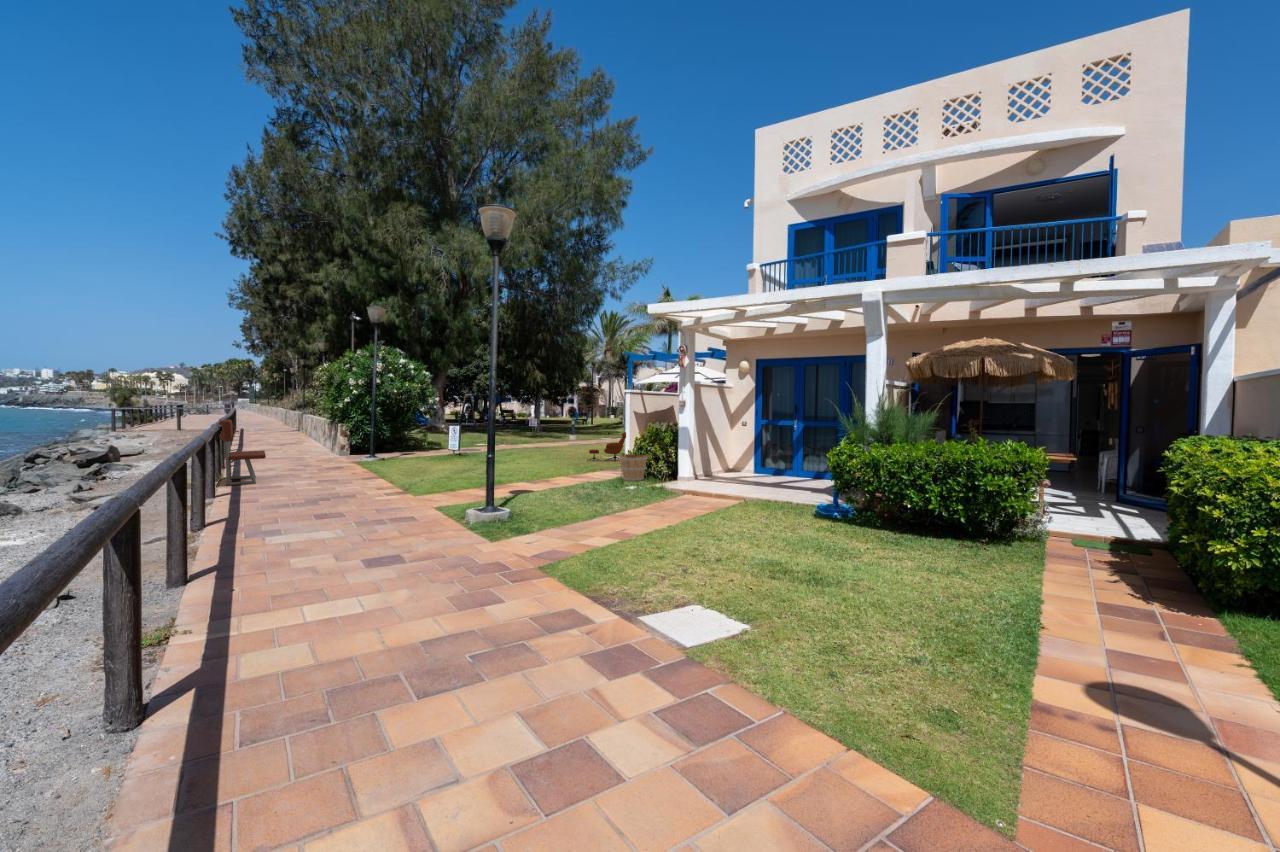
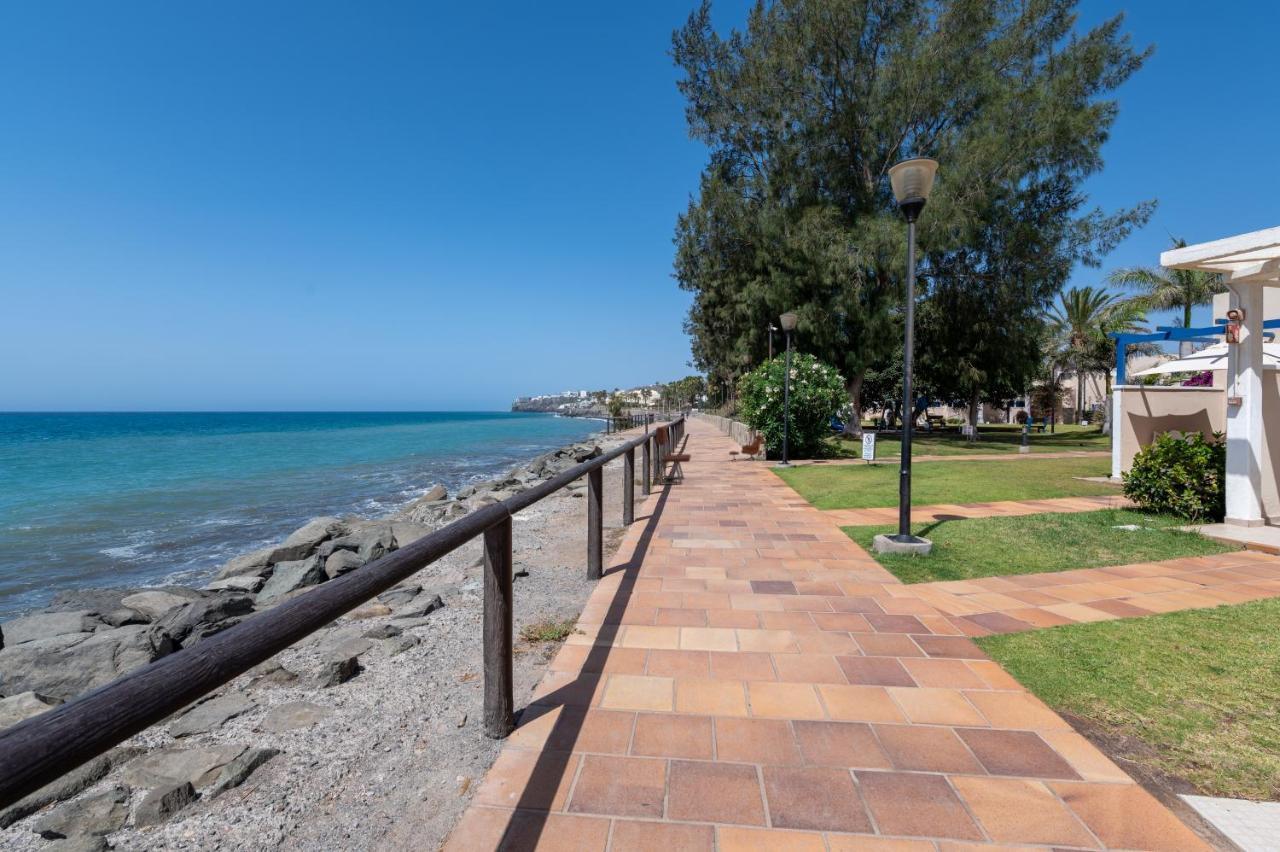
lounge chair: present [589,432,626,461] -> present [729,435,762,461]
wooden bucket: present [619,454,648,481] -> none [1103,474,1160,515]

